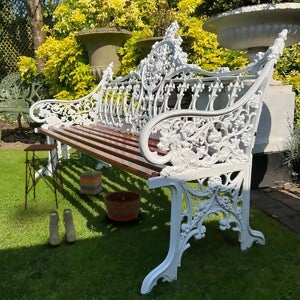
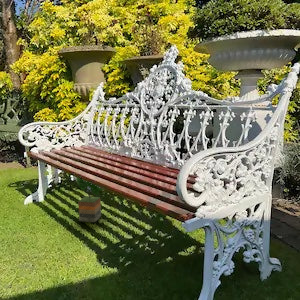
side table: present [24,144,65,209] -> none [23,172,64,243]
basket: present [104,190,142,221] -> none [111,219,150,253]
boots: present [49,209,76,245] -> none [60,245,90,286]

